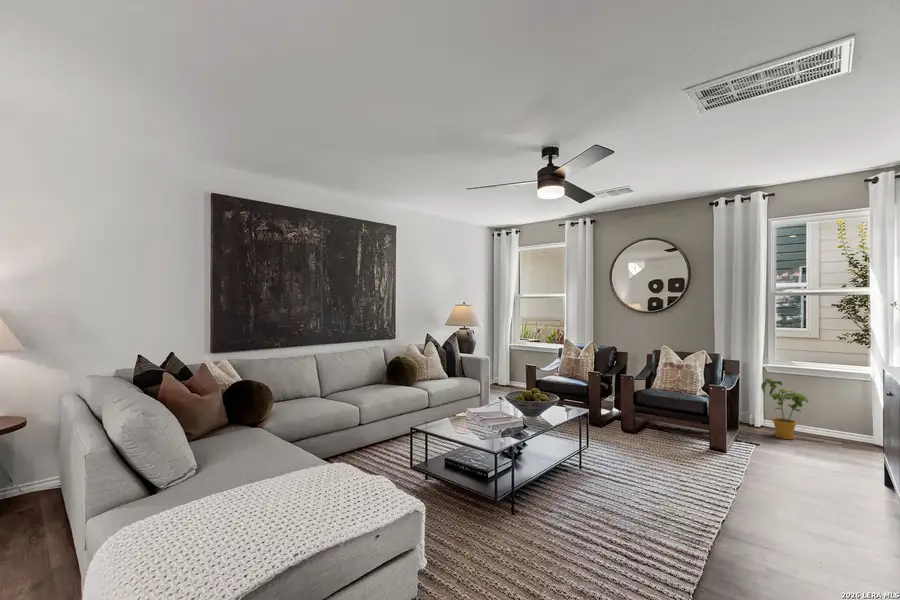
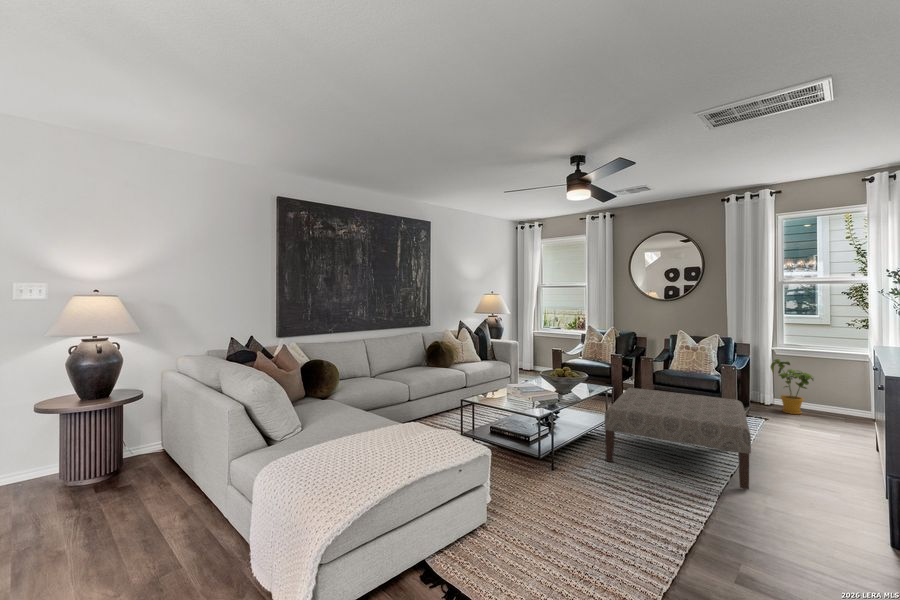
ottoman: none [577,413,744,541] -> present [605,388,751,489]

